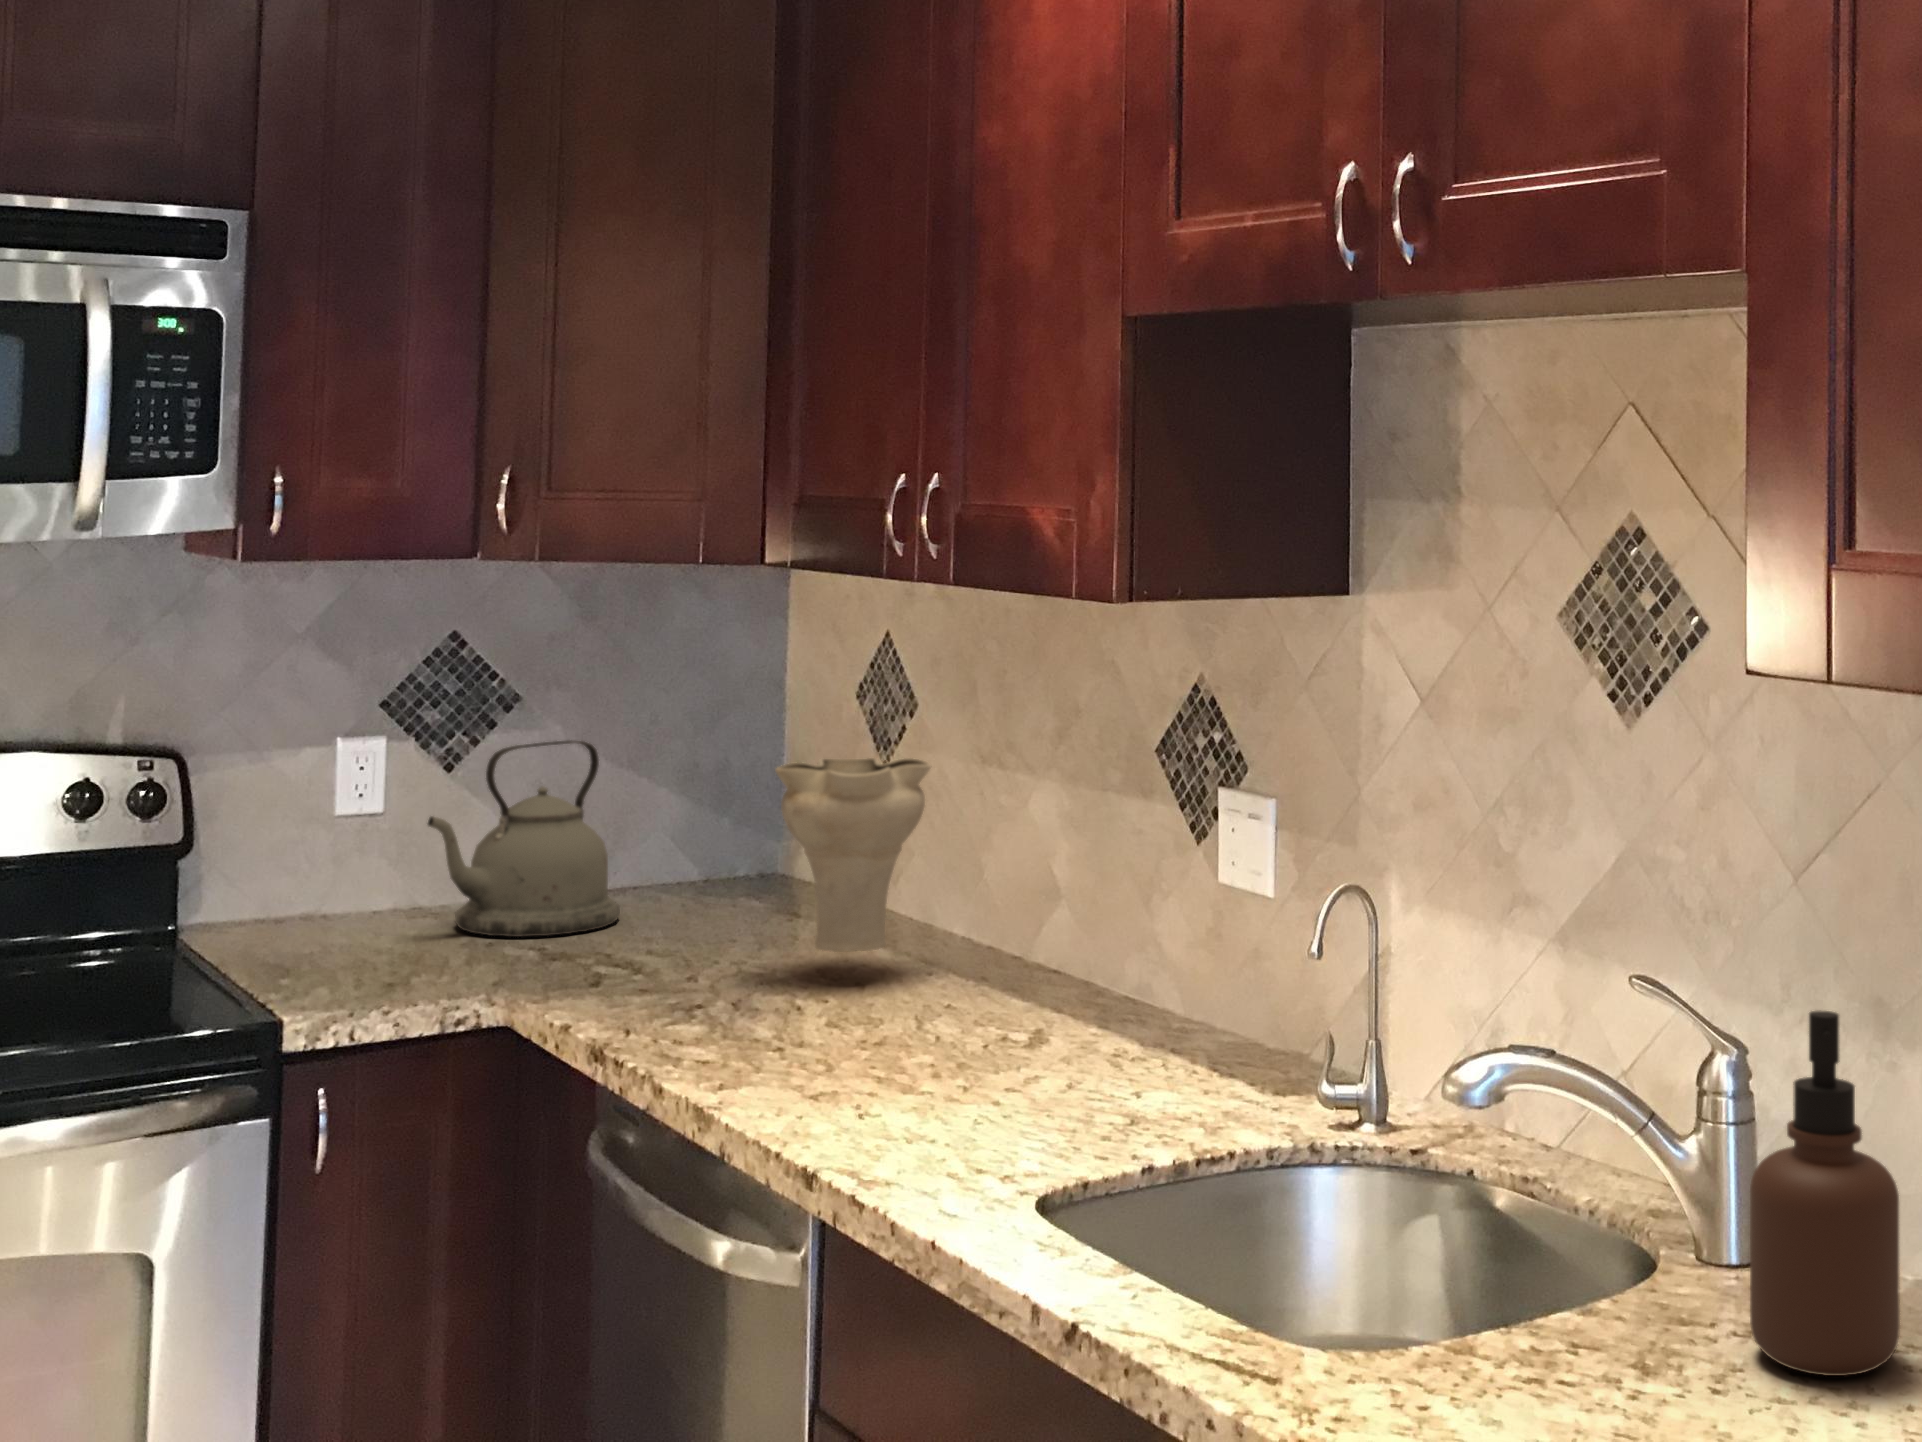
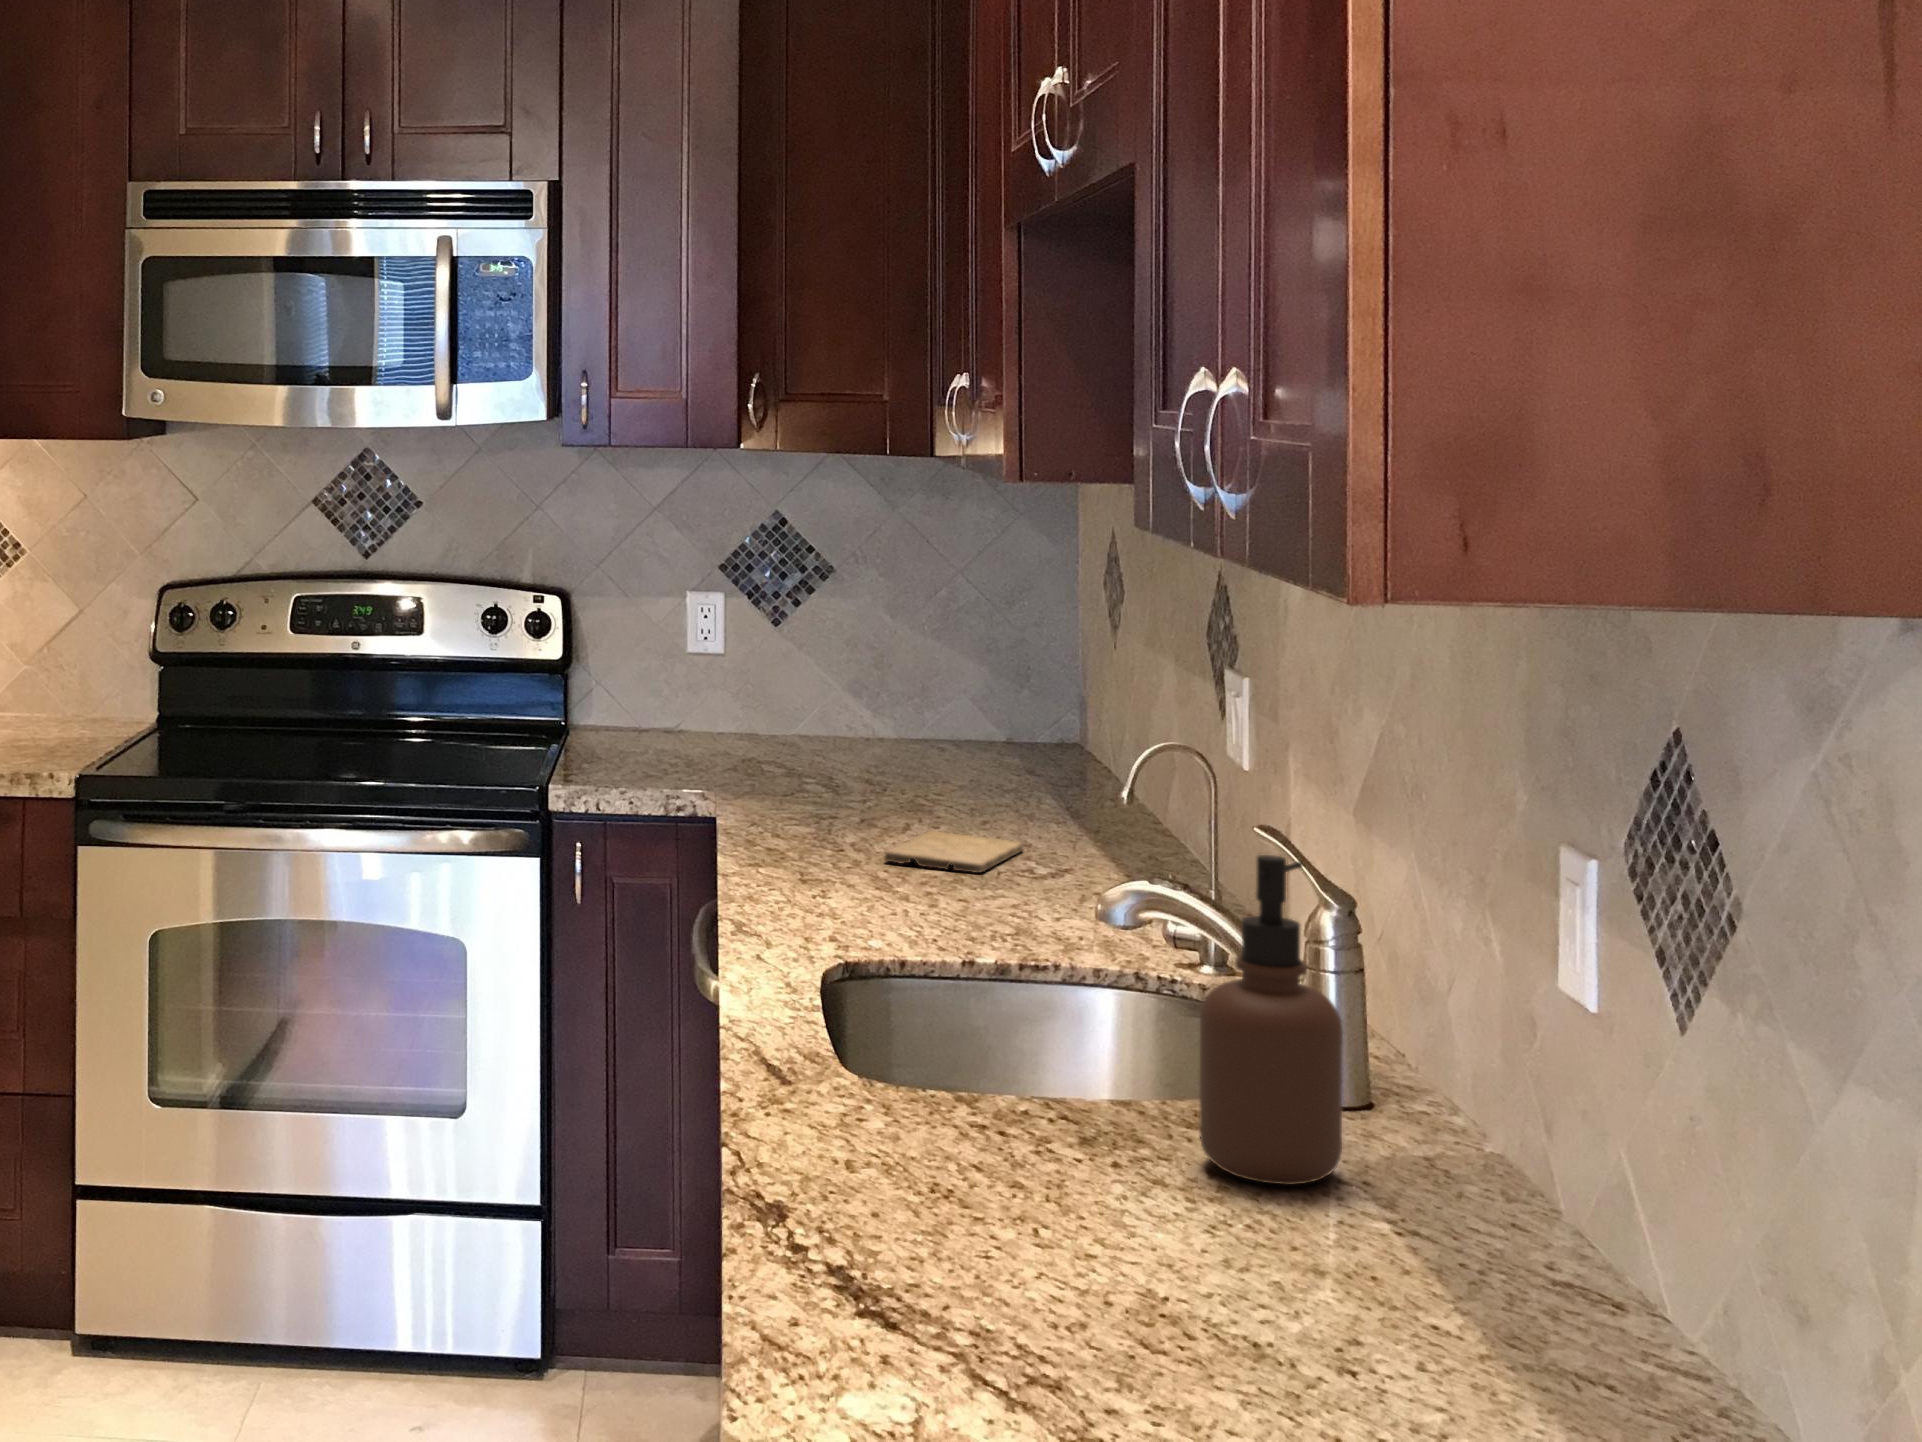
kettle: present [428,740,620,937] -> none [719,604,885,762]
vase: present [775,758,931,952] -> none [889,627,1073,808]
cutting board: none [846,1006,970,1056] -> present [884,831,1022,873]

